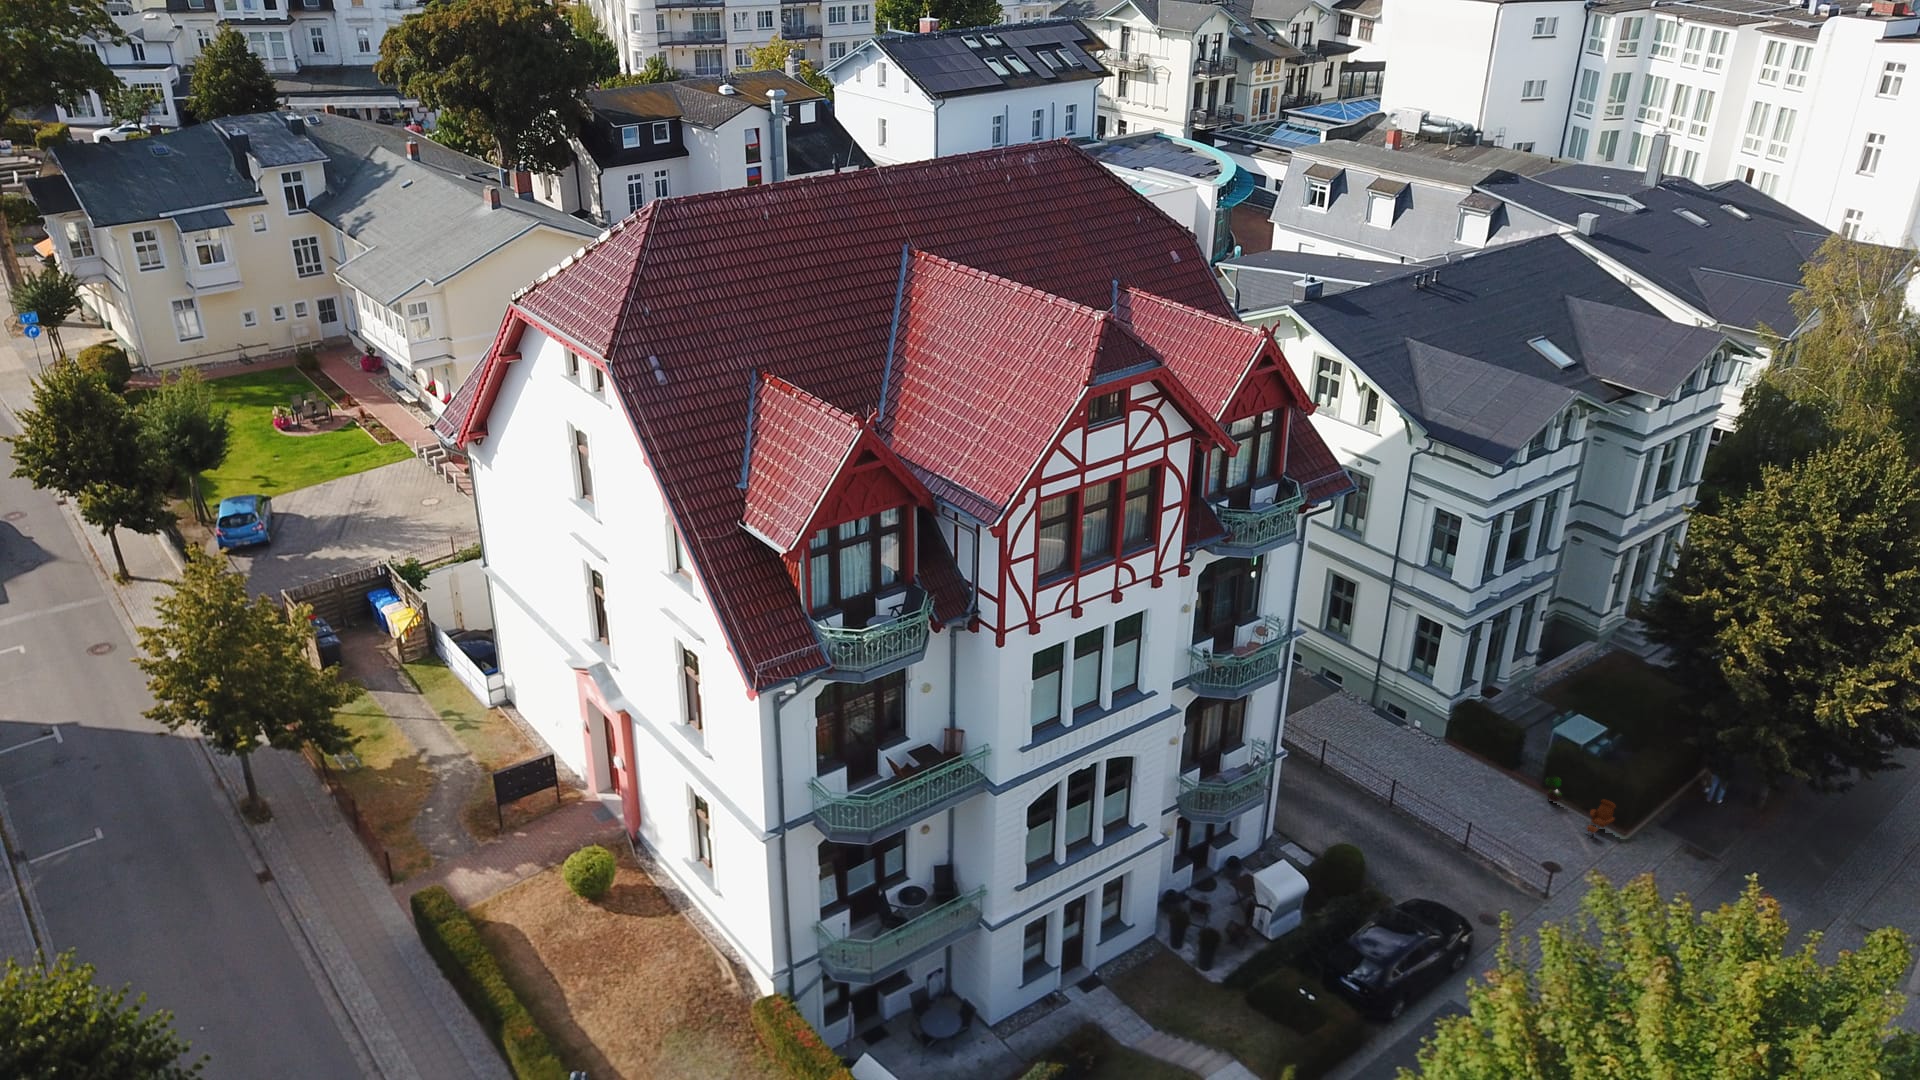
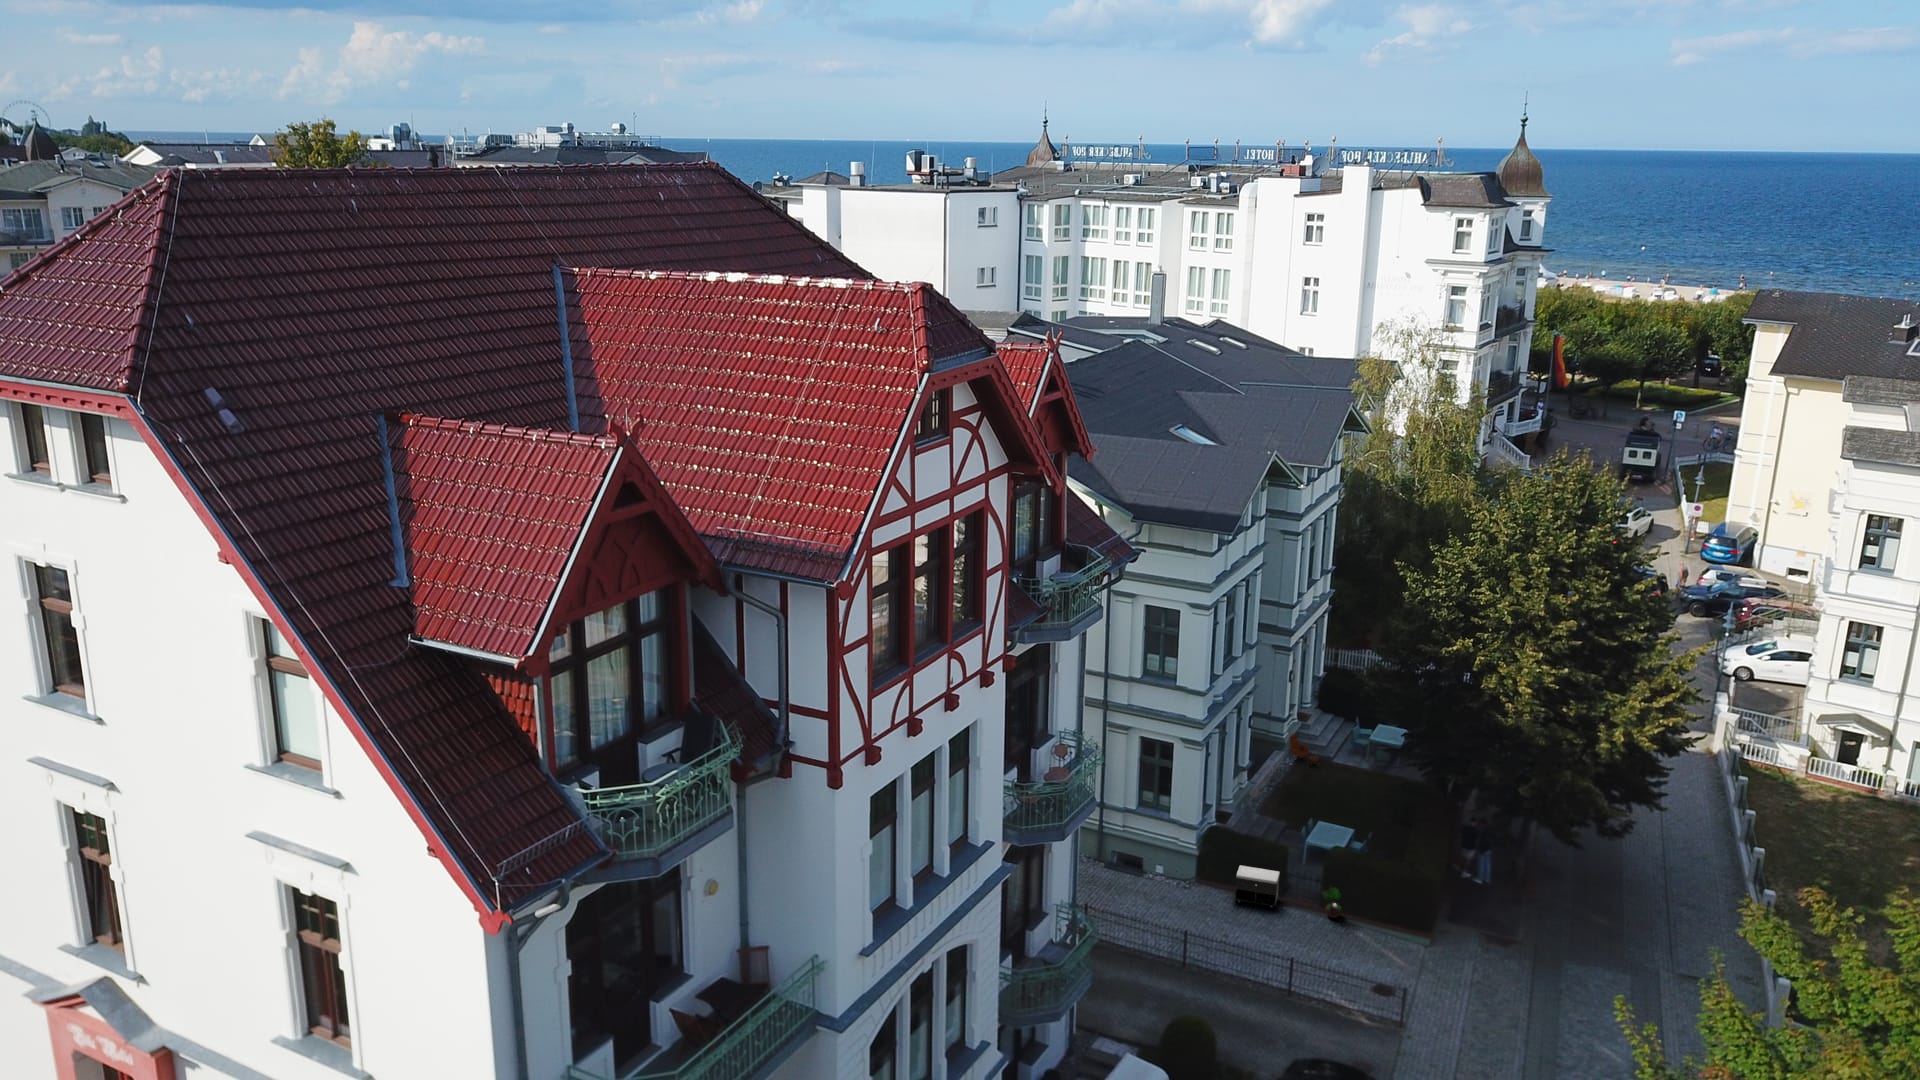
storage bench: none [1471,739,1516,780] -> present [1235,865,1280,907]
lounge chair: present [1587,800,1616,835] -> present [1289,734,1319,765]

